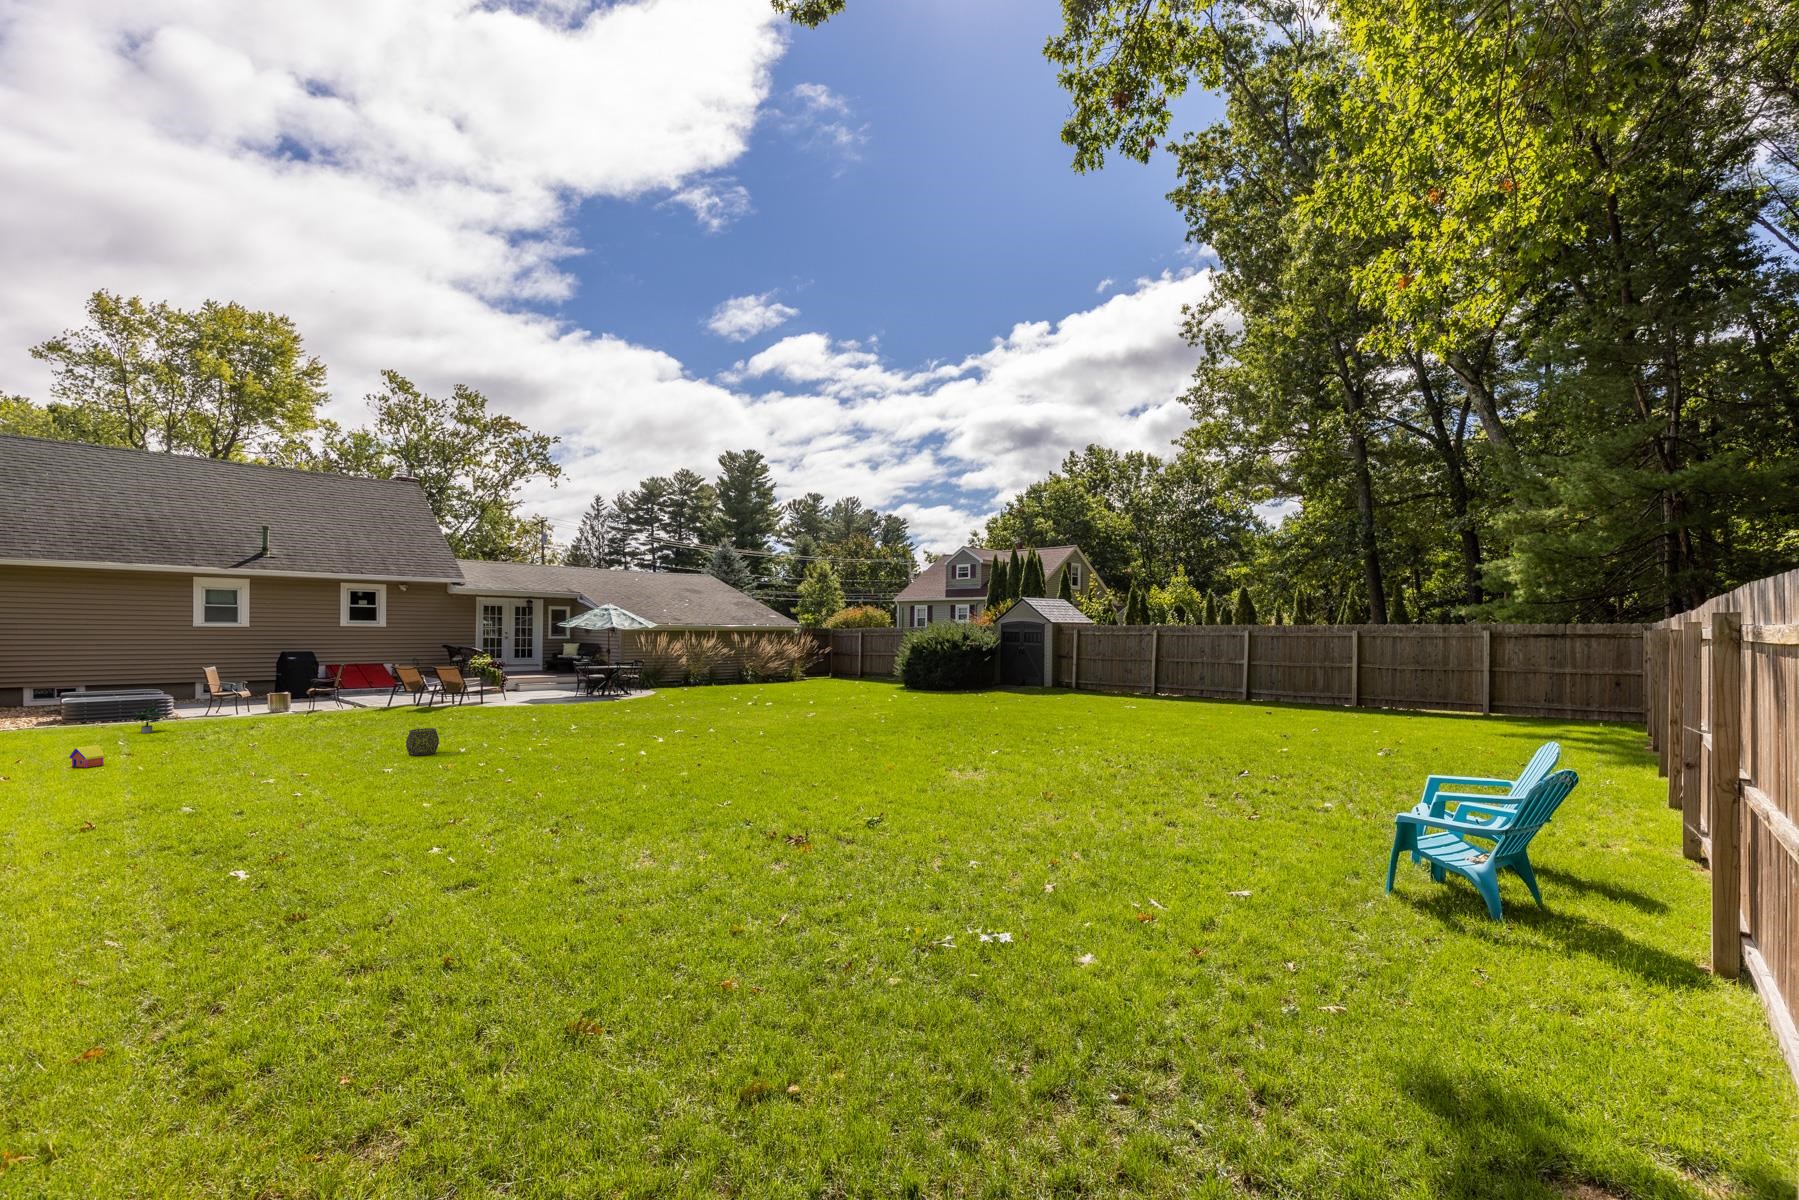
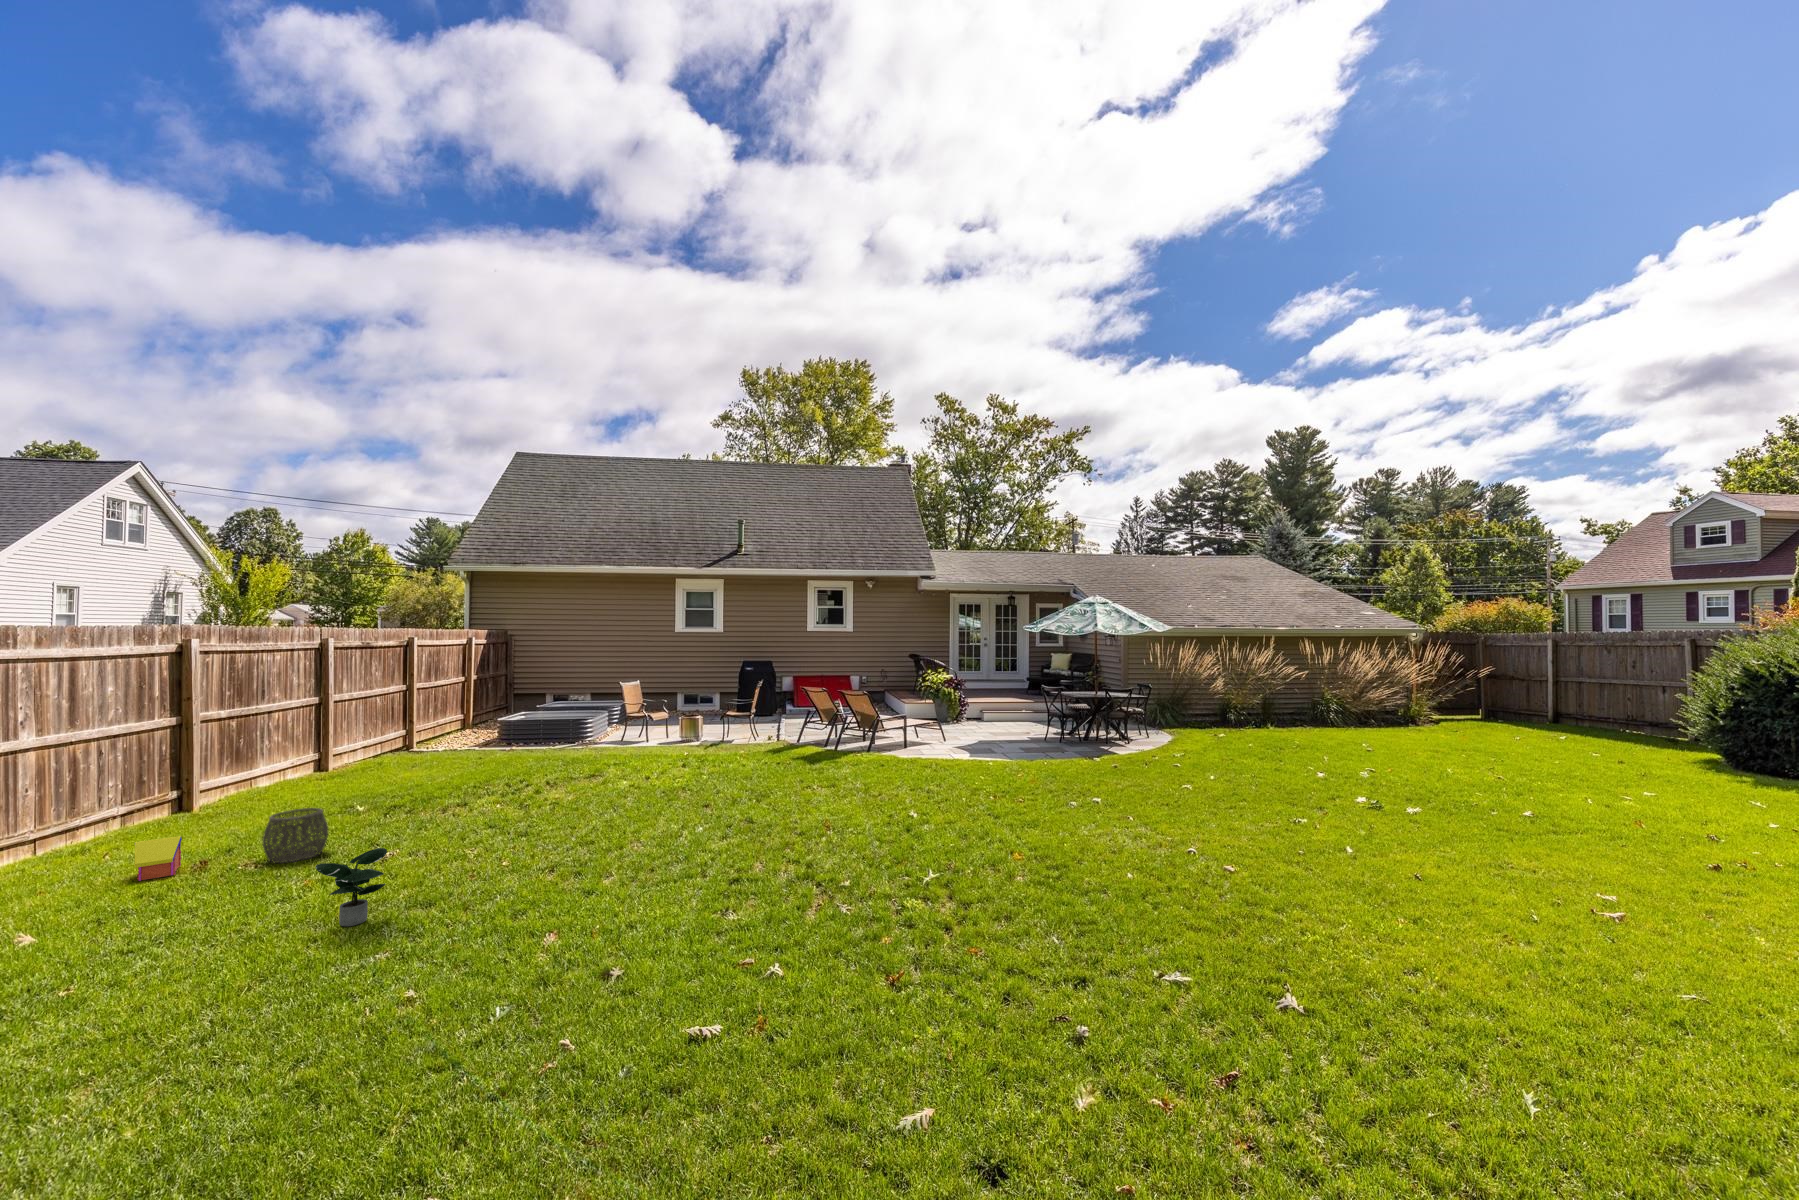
potted plant: present [133,708,161,733] -> present [316,848,387,926]
woven basket: present [406,728,439,756] -> present [263,808,329,863]

